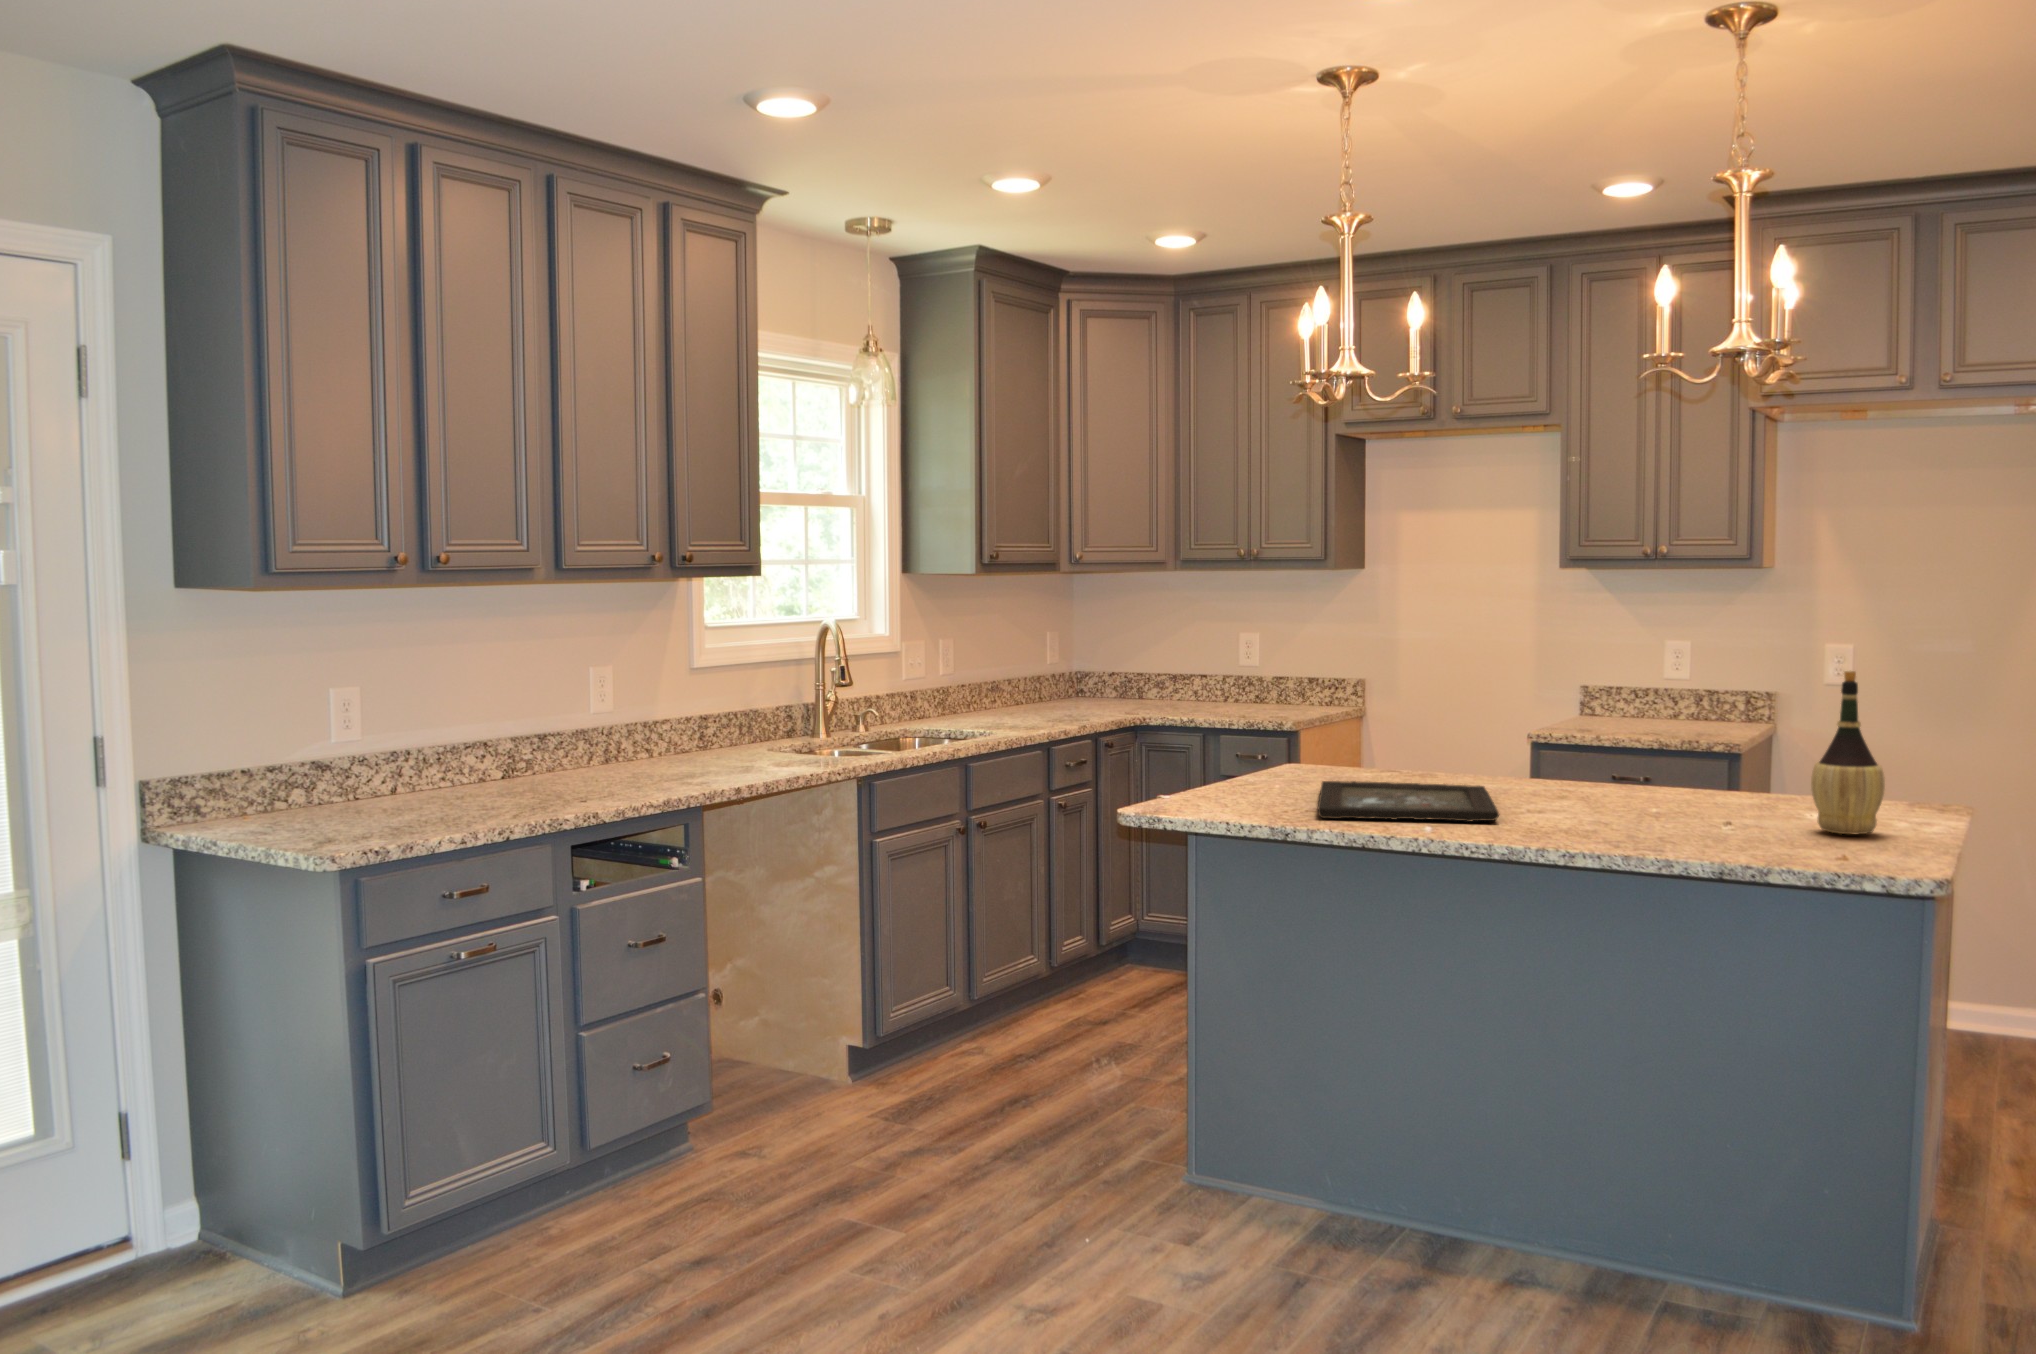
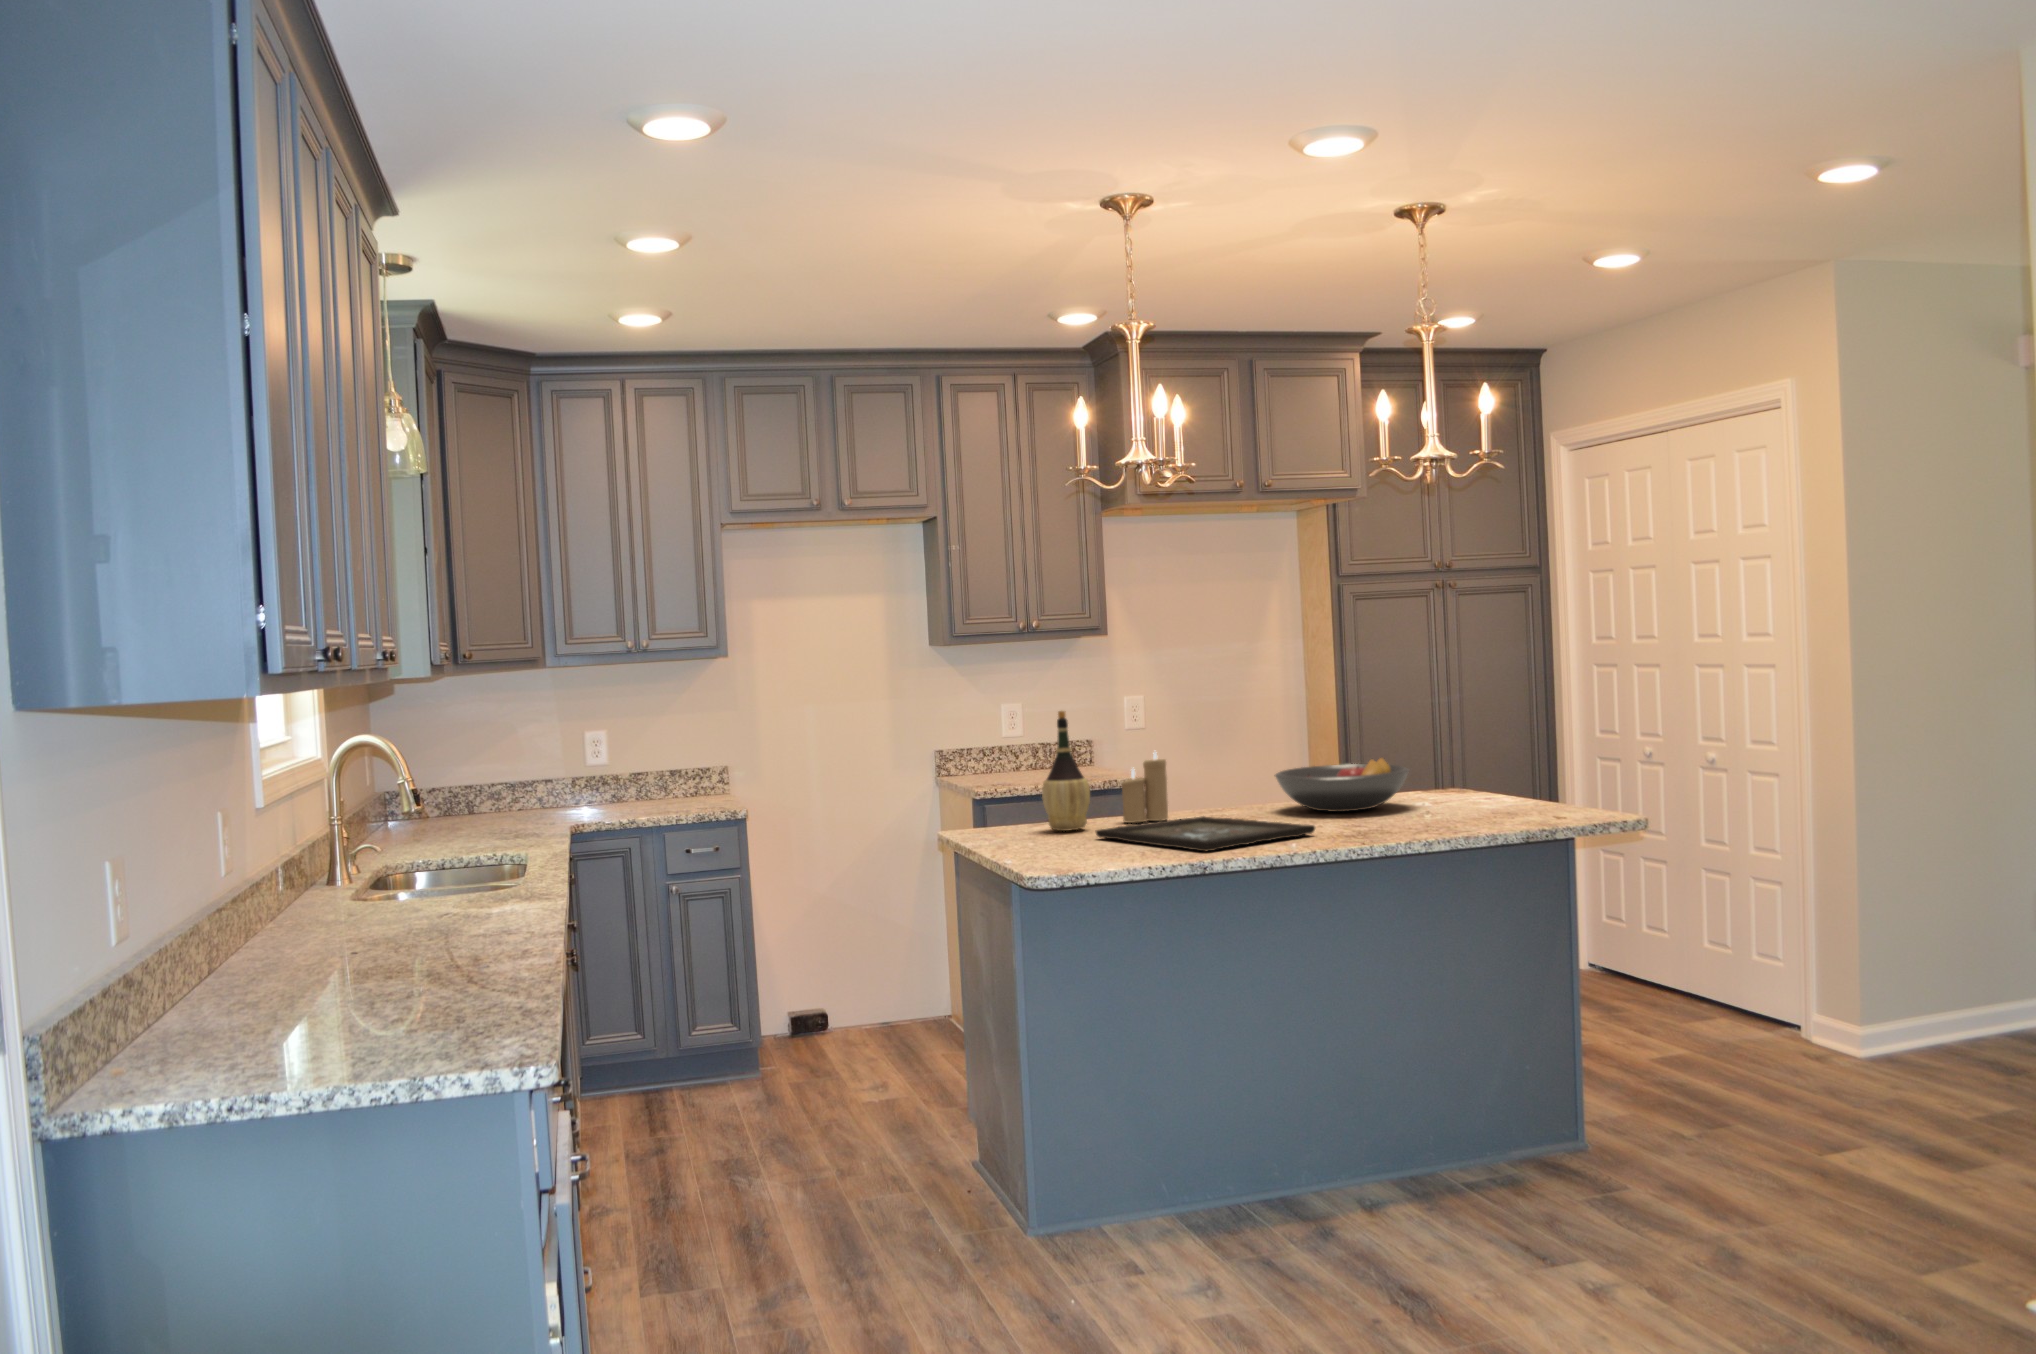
wine bottle: present [1811,671,1885,834] -> present [1042,711,1090,831]
candle: none [1428,705,1483,785] -> present [1121,752,1168,823]
fruit bowl: none [1601,747,1787,809] -> present [1274,757,1409,812]

